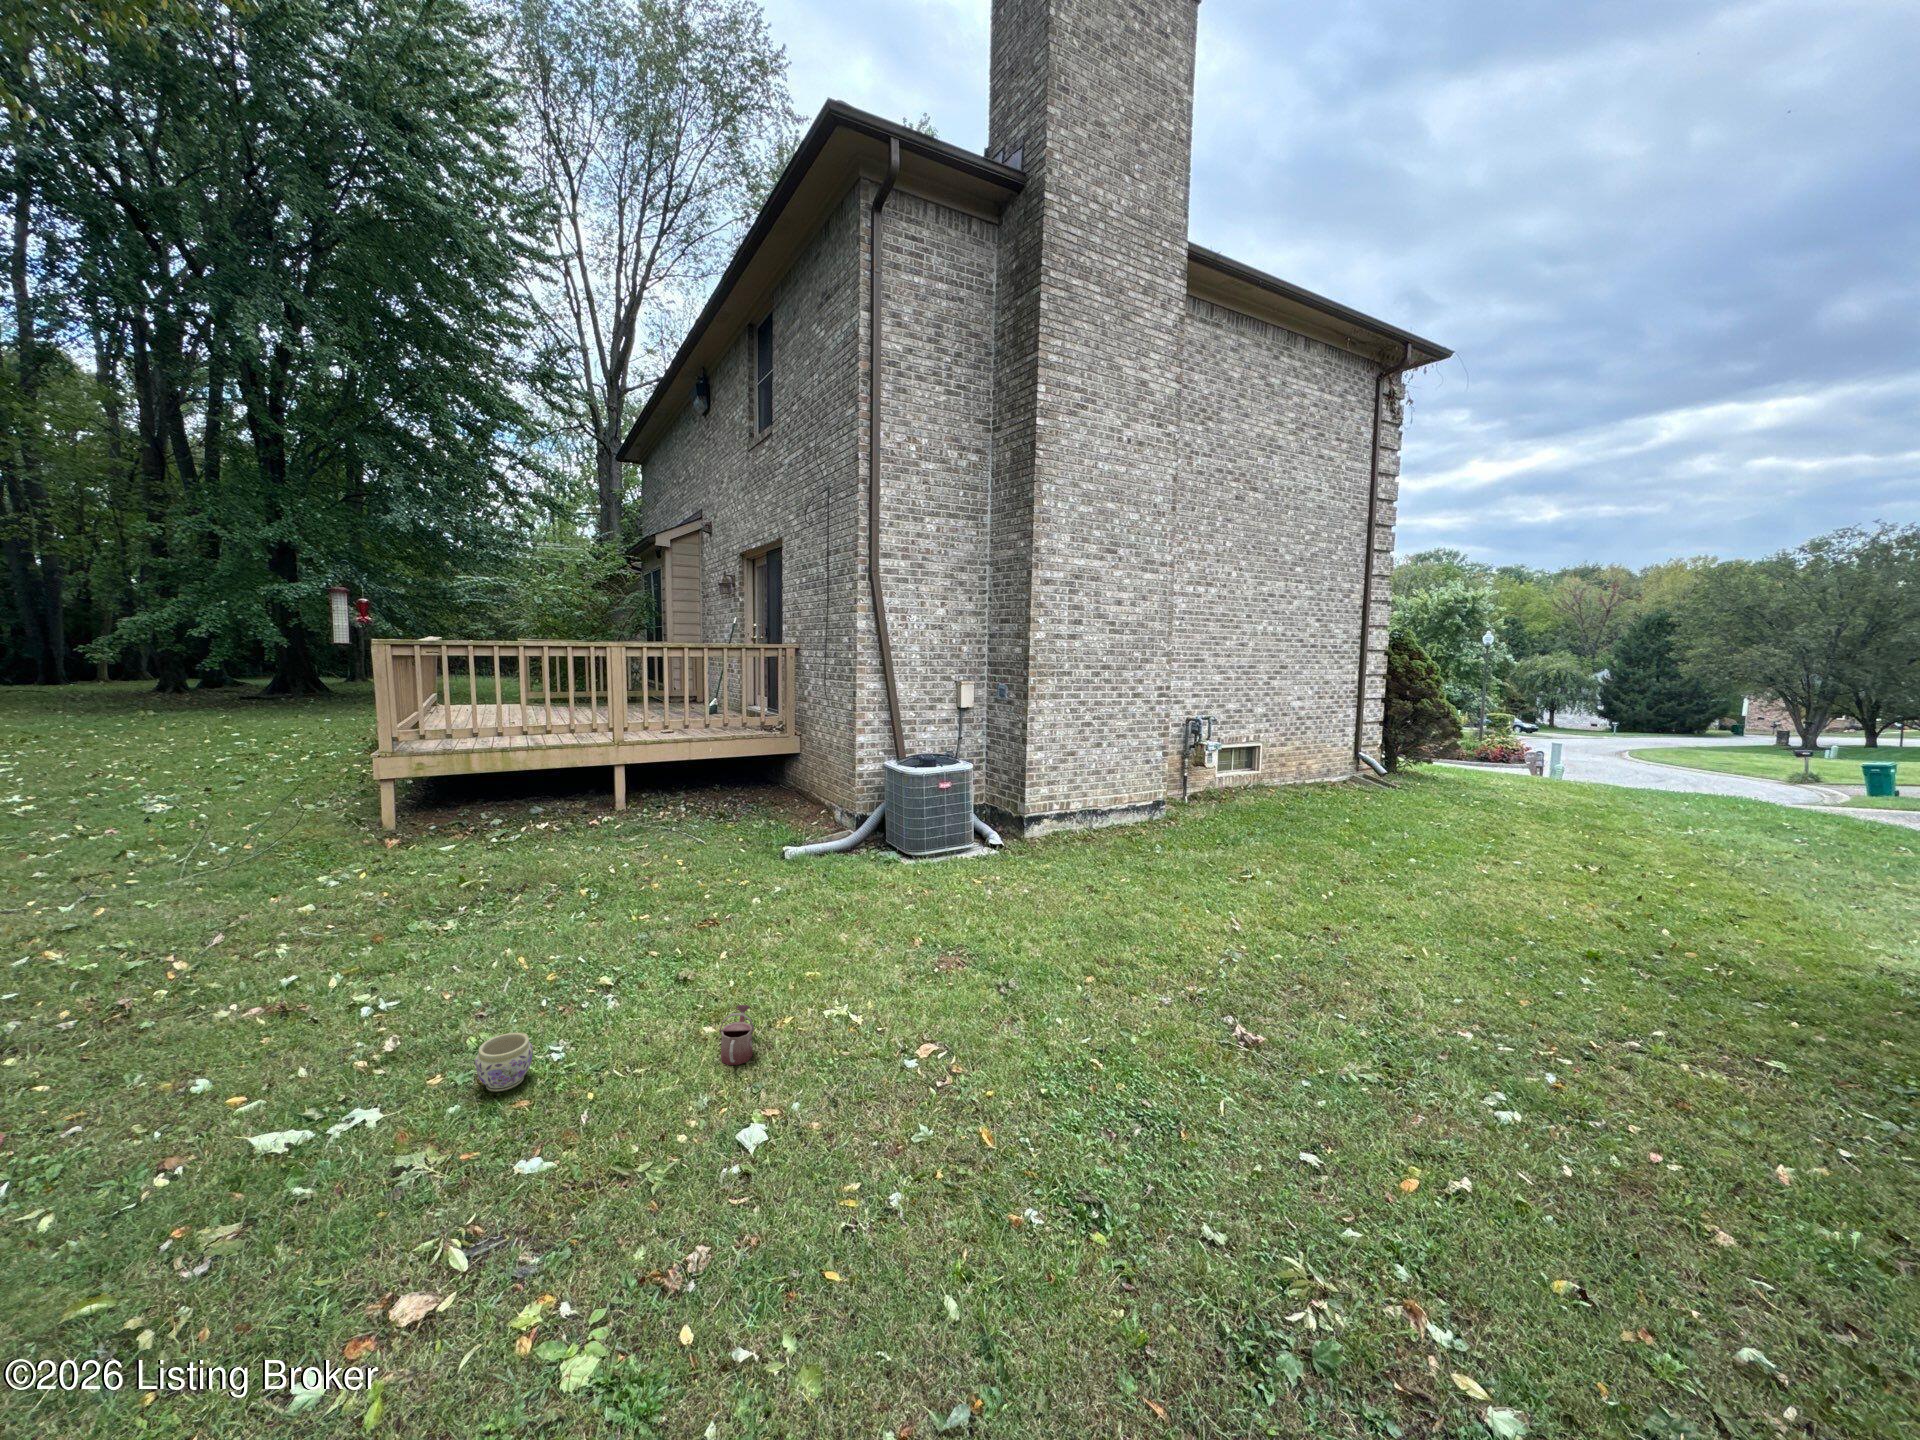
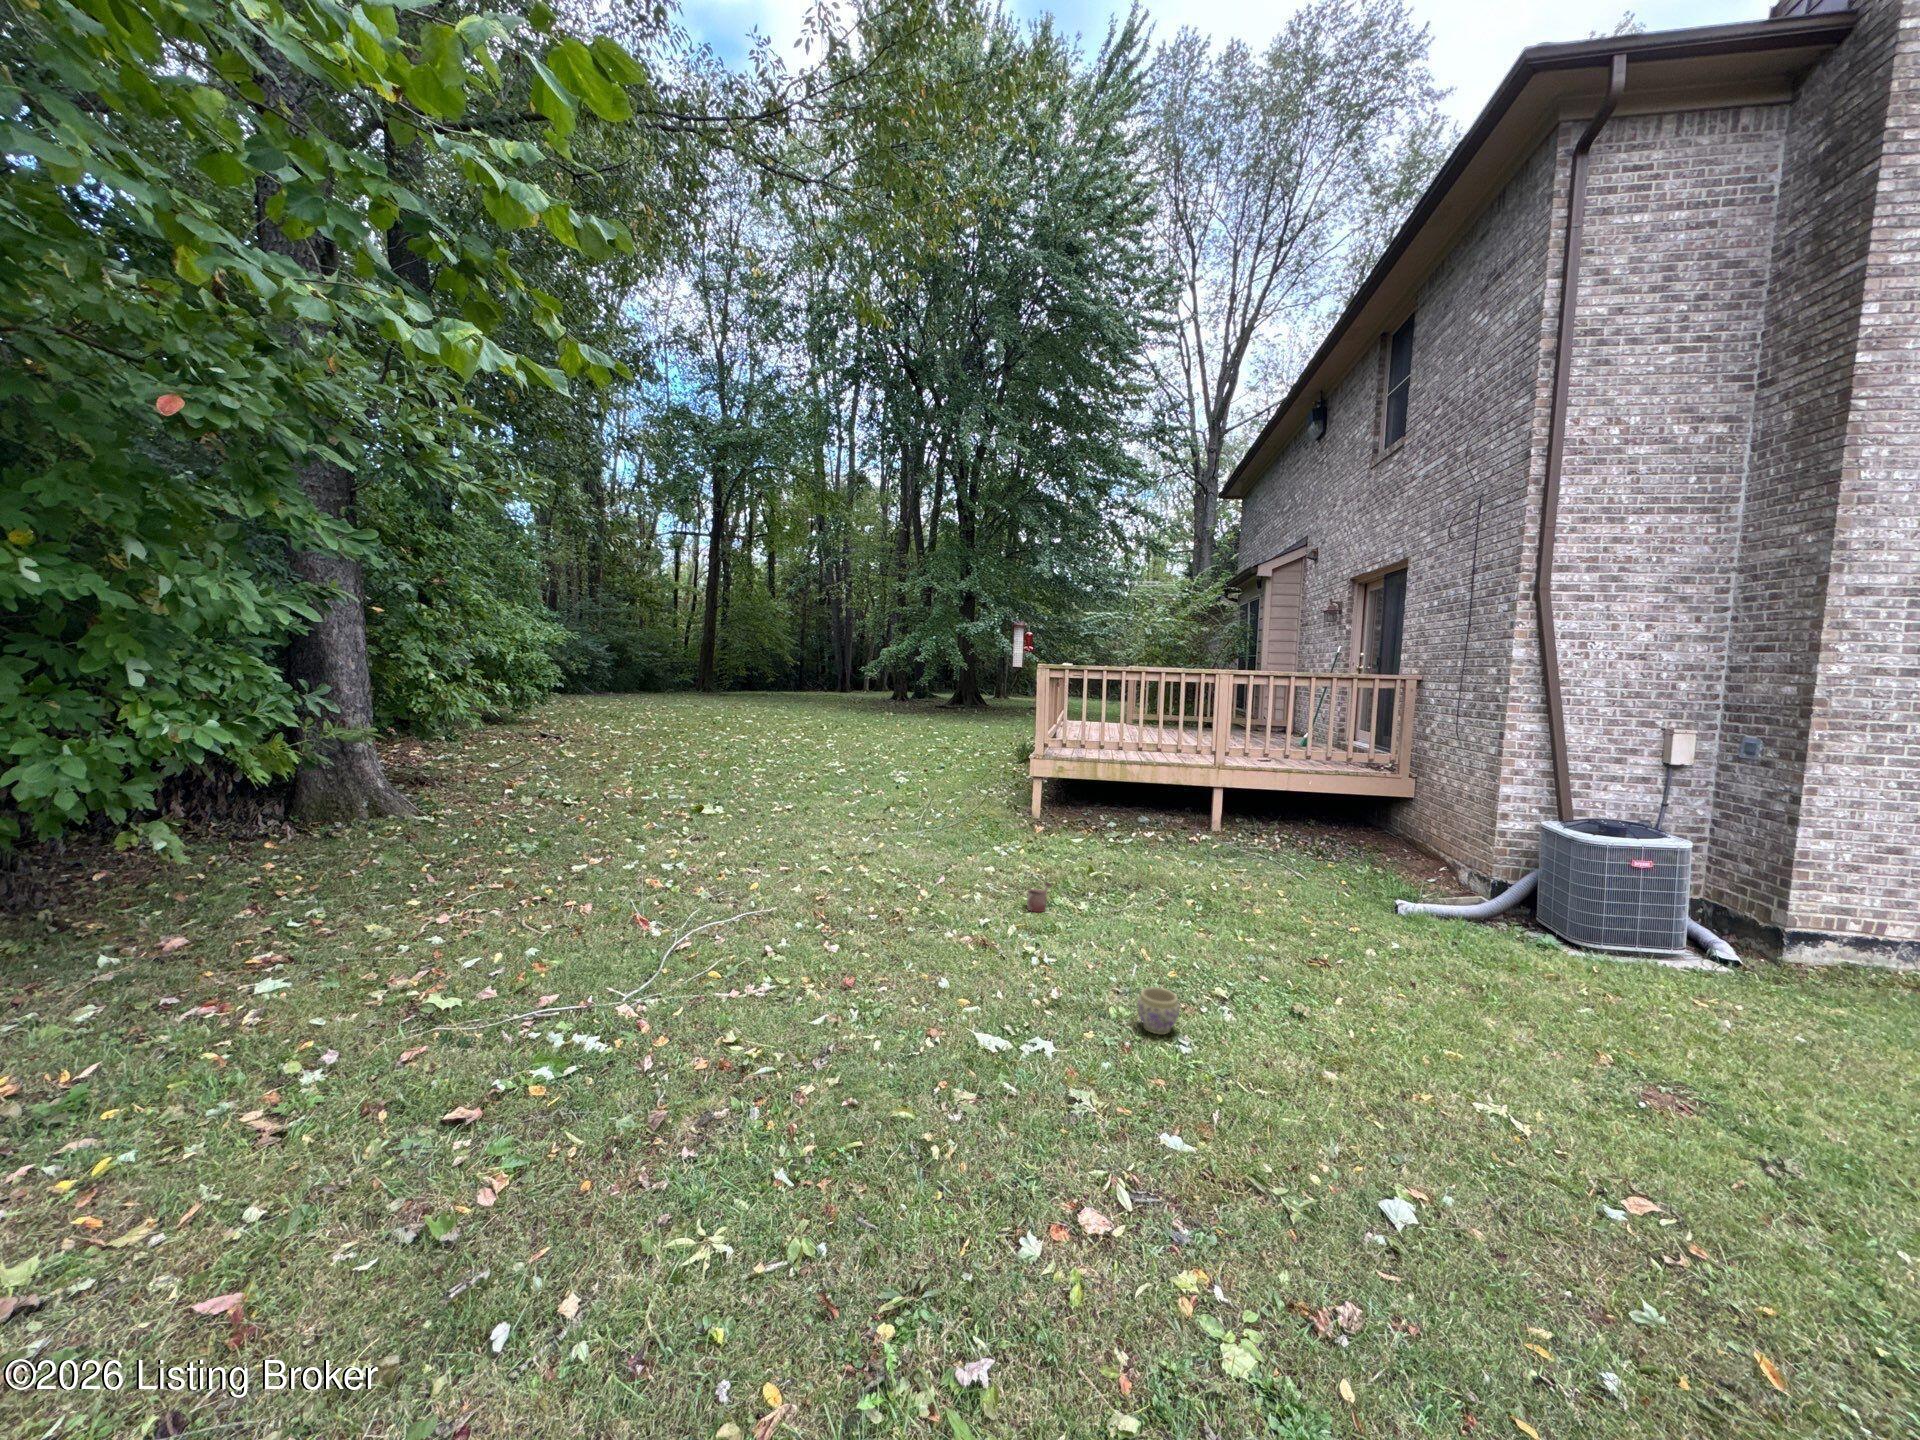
watering can: present [719,1005,754,1065] -> present [1027,881,1052,912]

